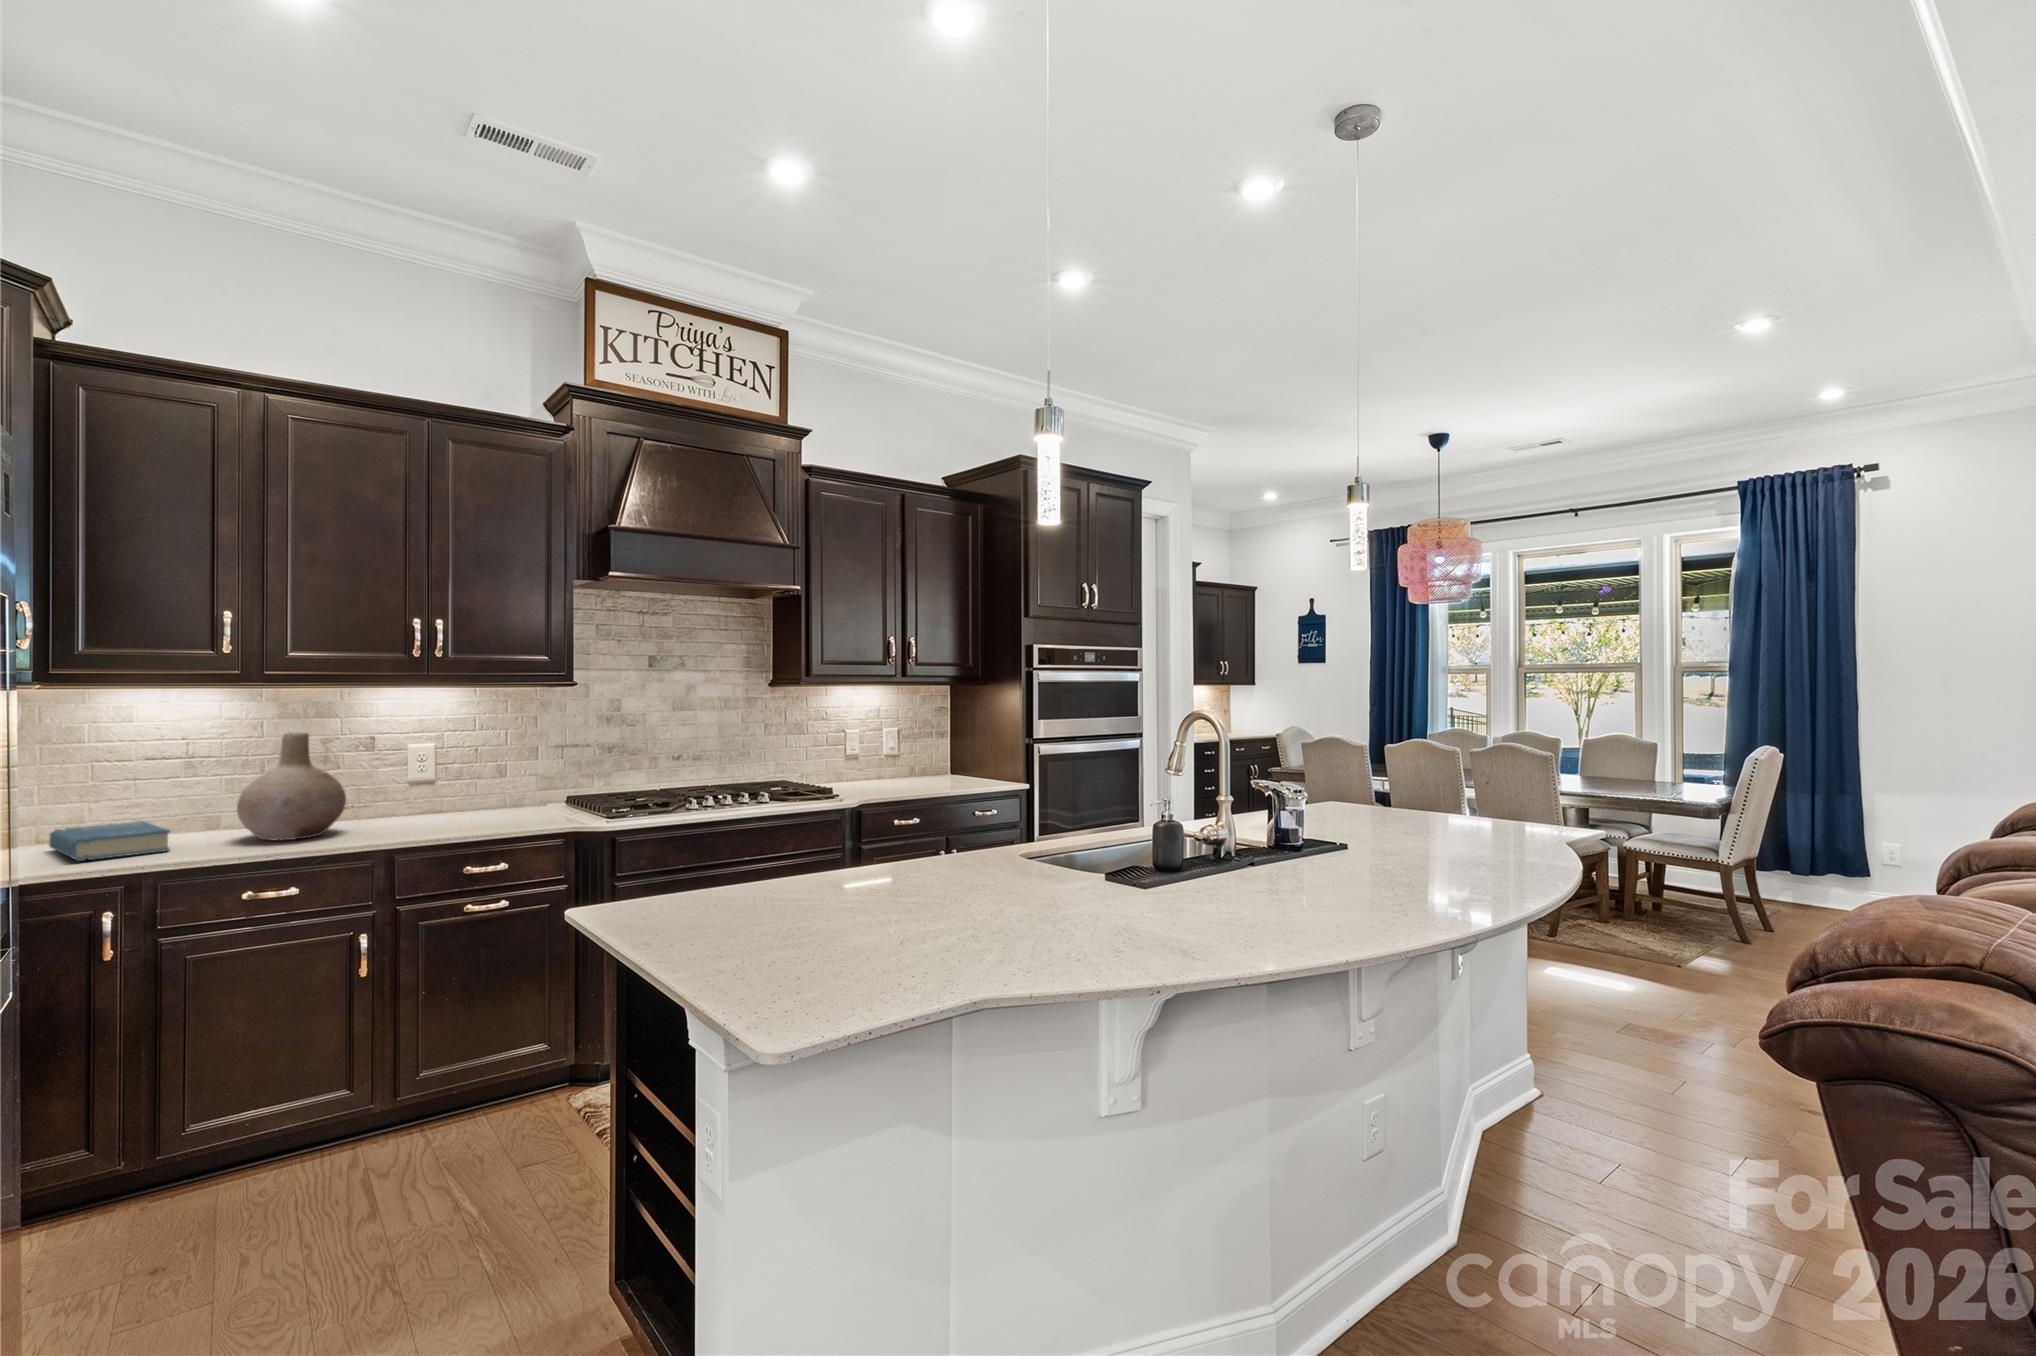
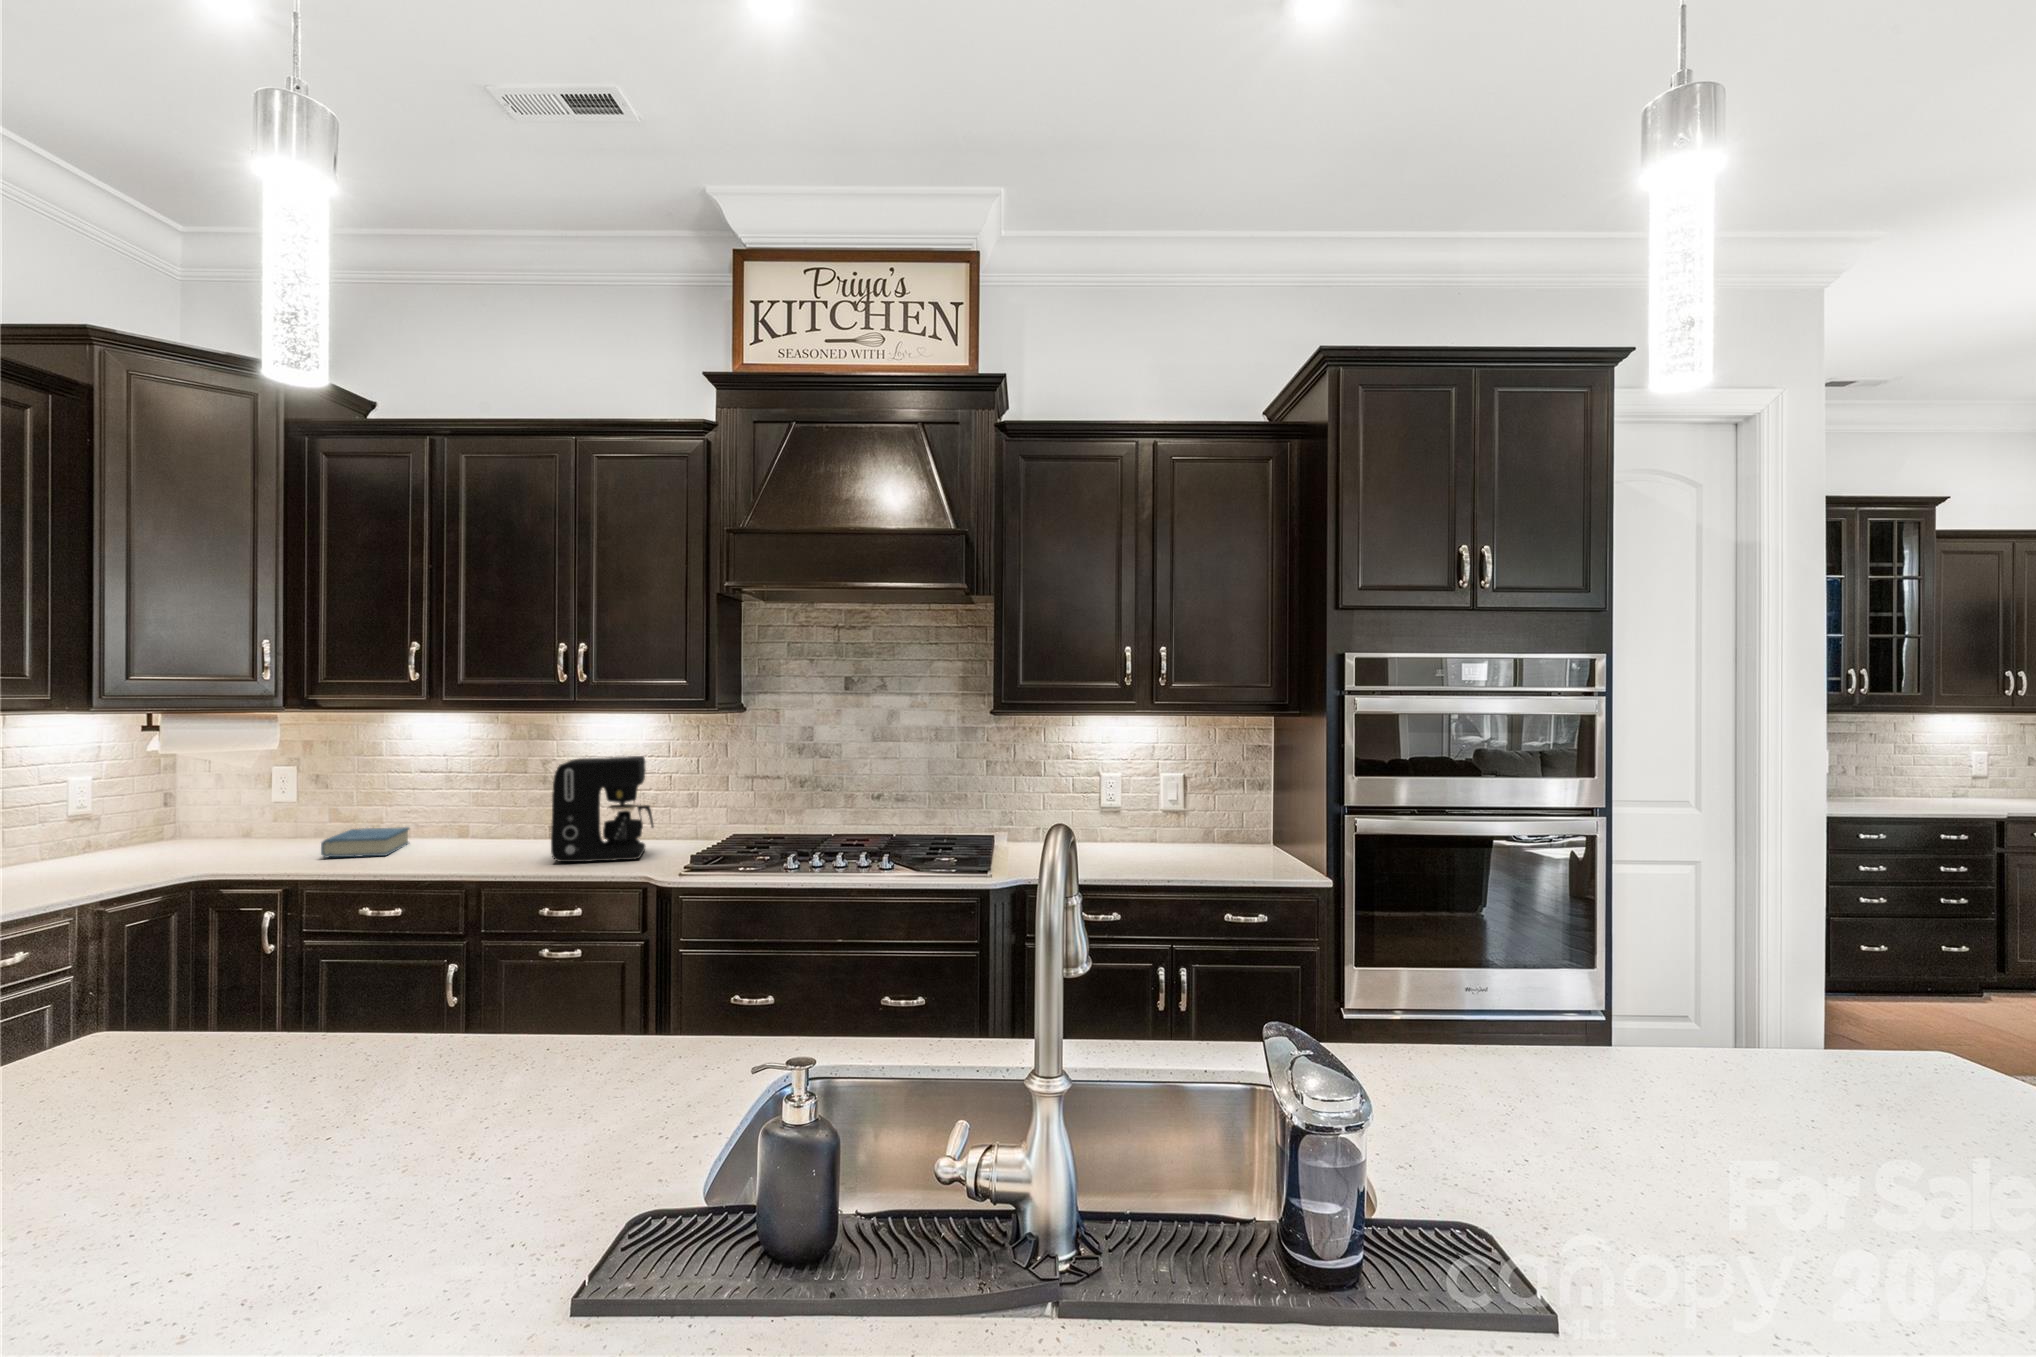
coffee maker: none [411,727,523,831] -> present [551,756,654,862]
vase: present [237,733,346,840] -> none [433,756,520,856]

